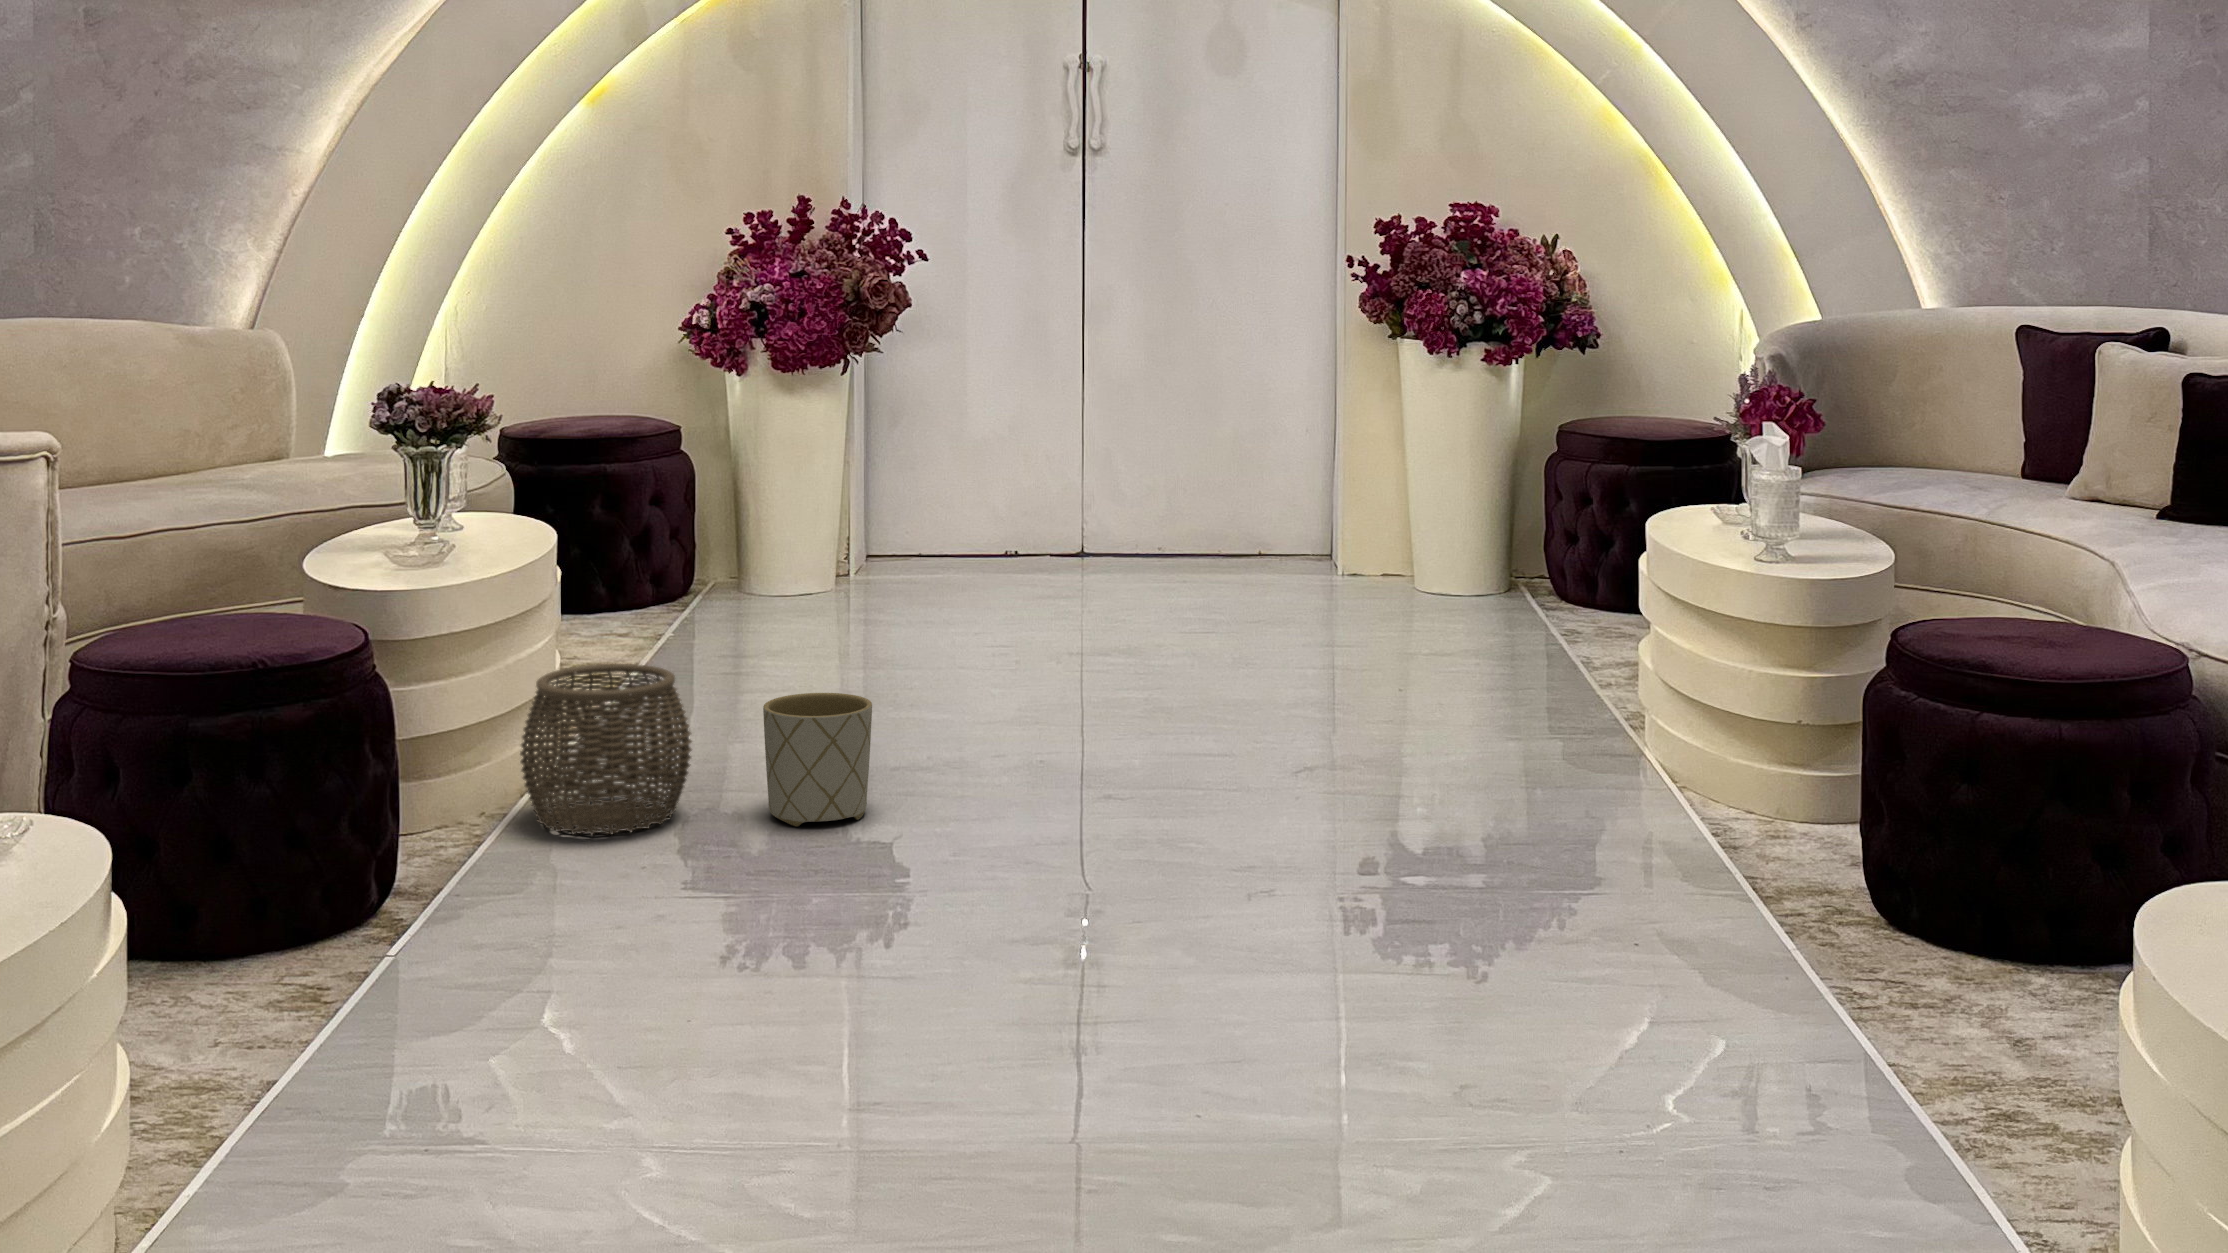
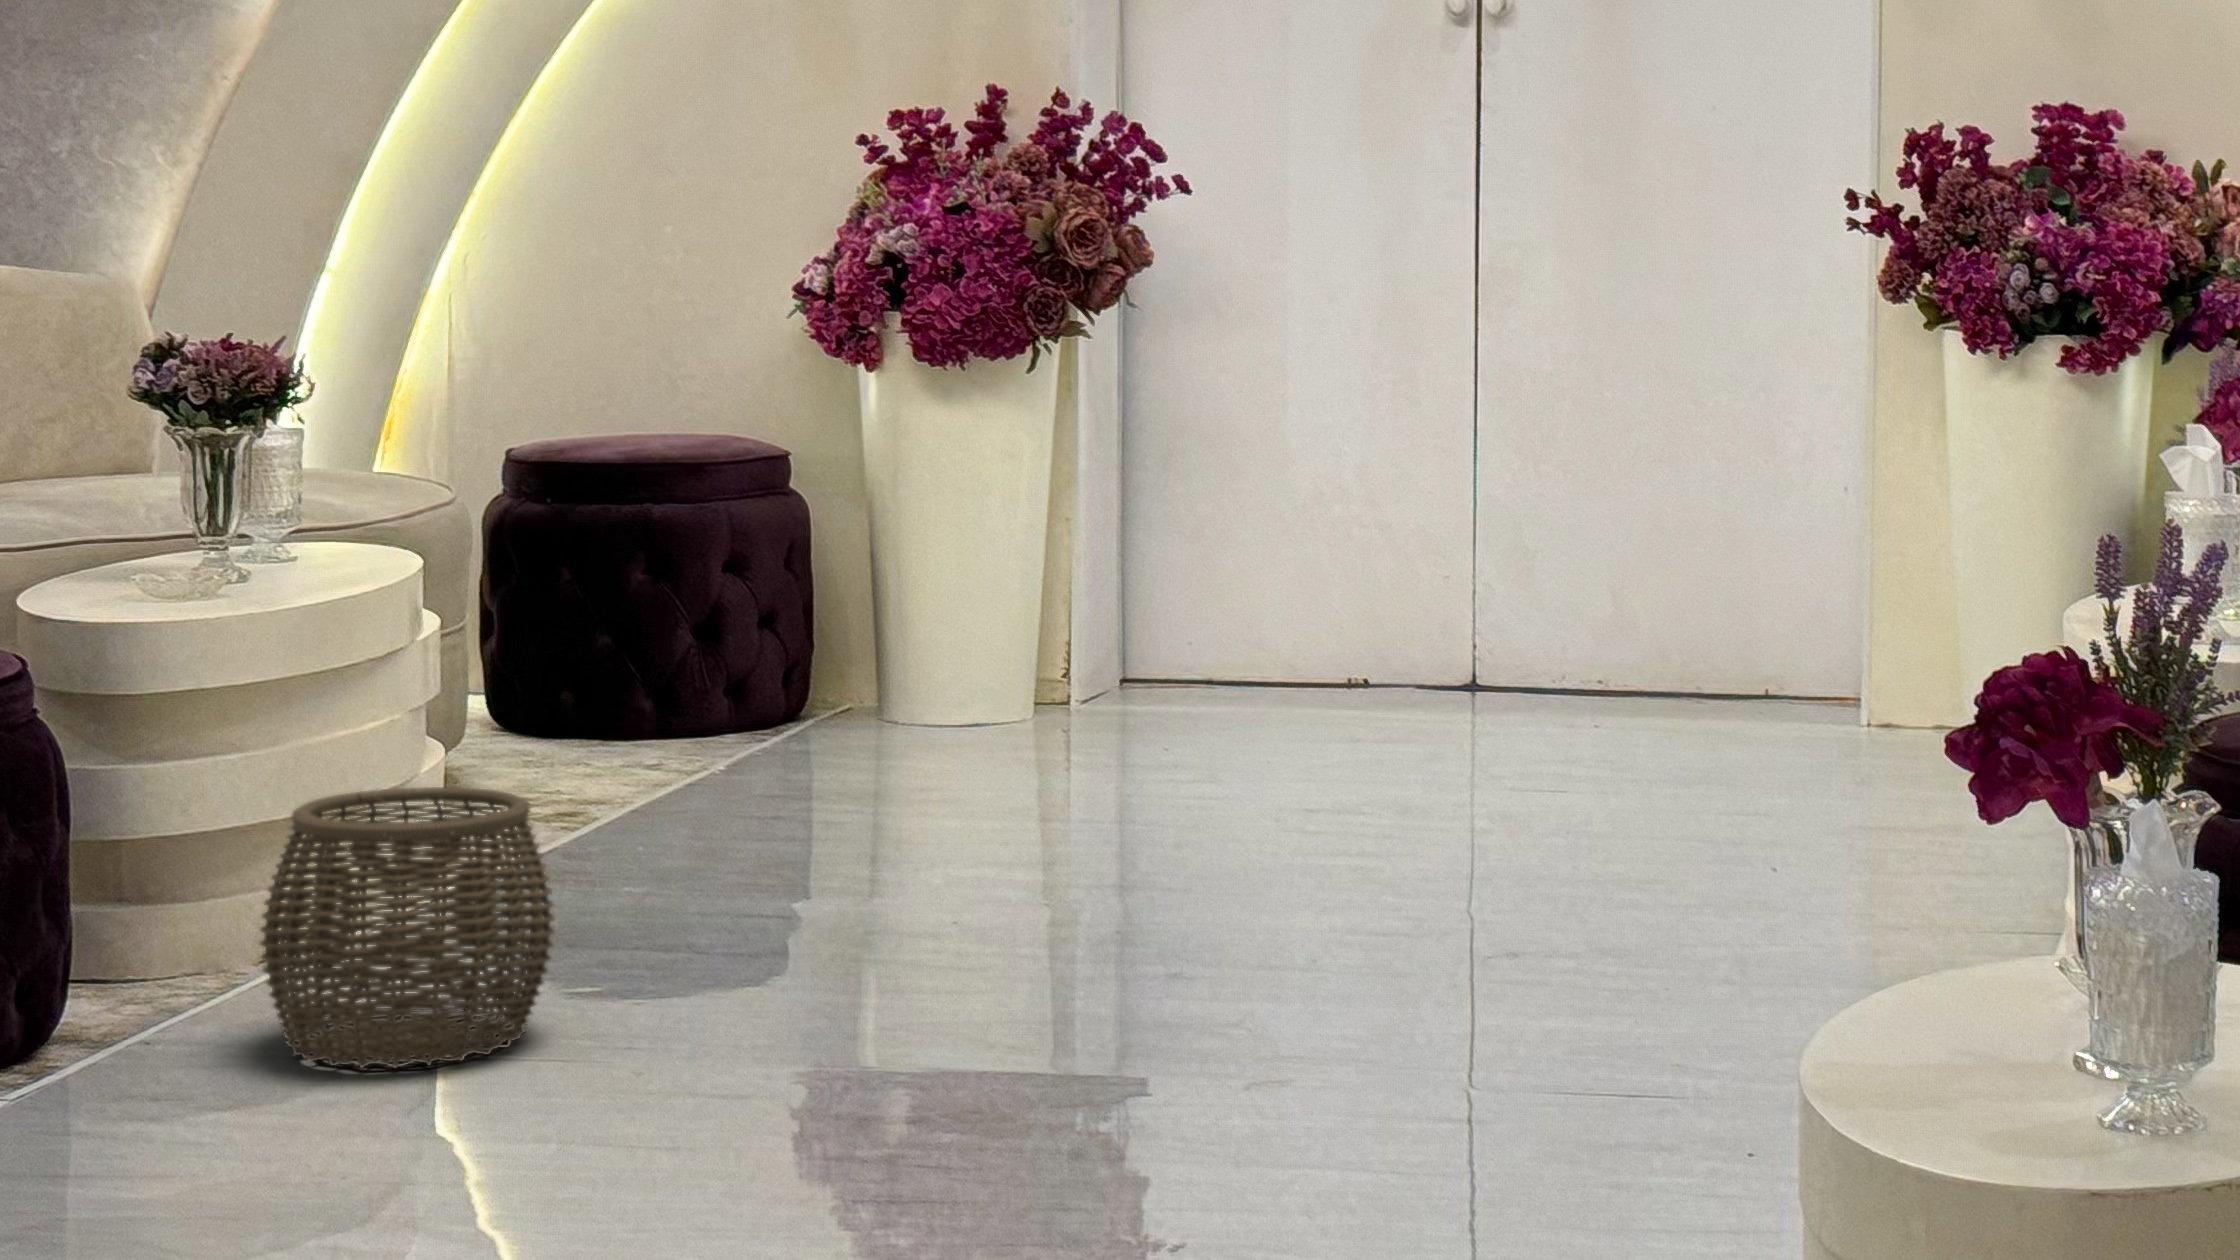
planter: present [763,693,872,826] -> none [669,845,855,1065]

